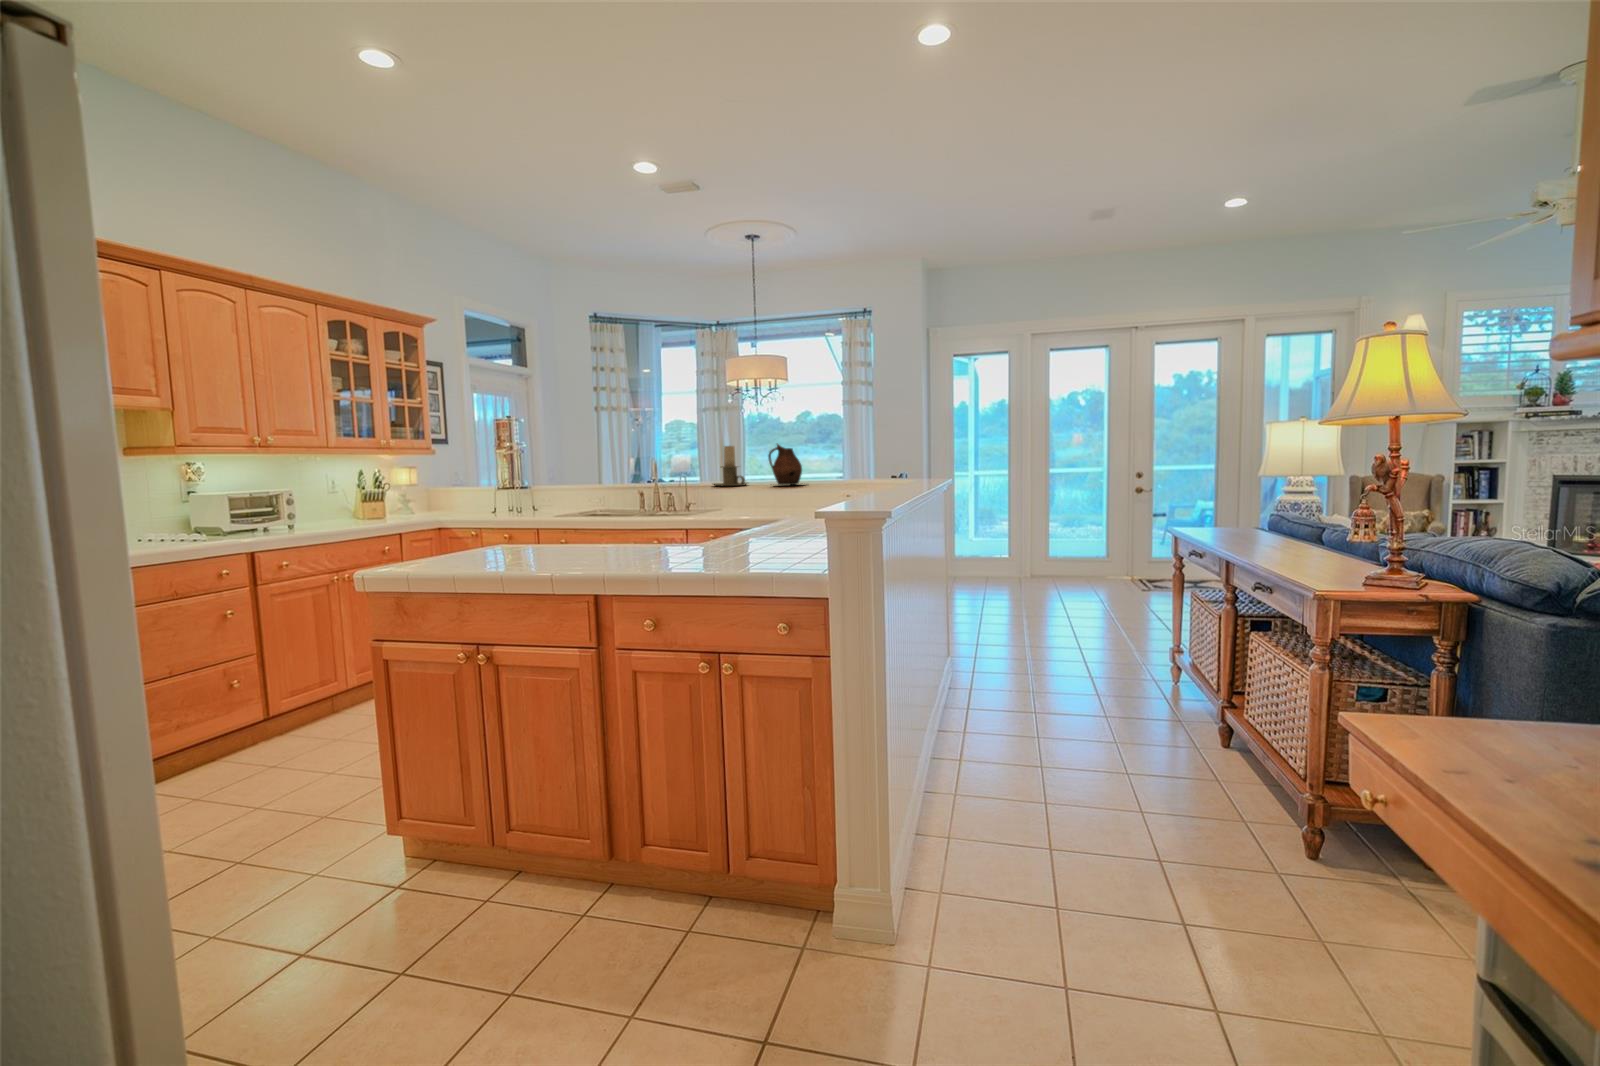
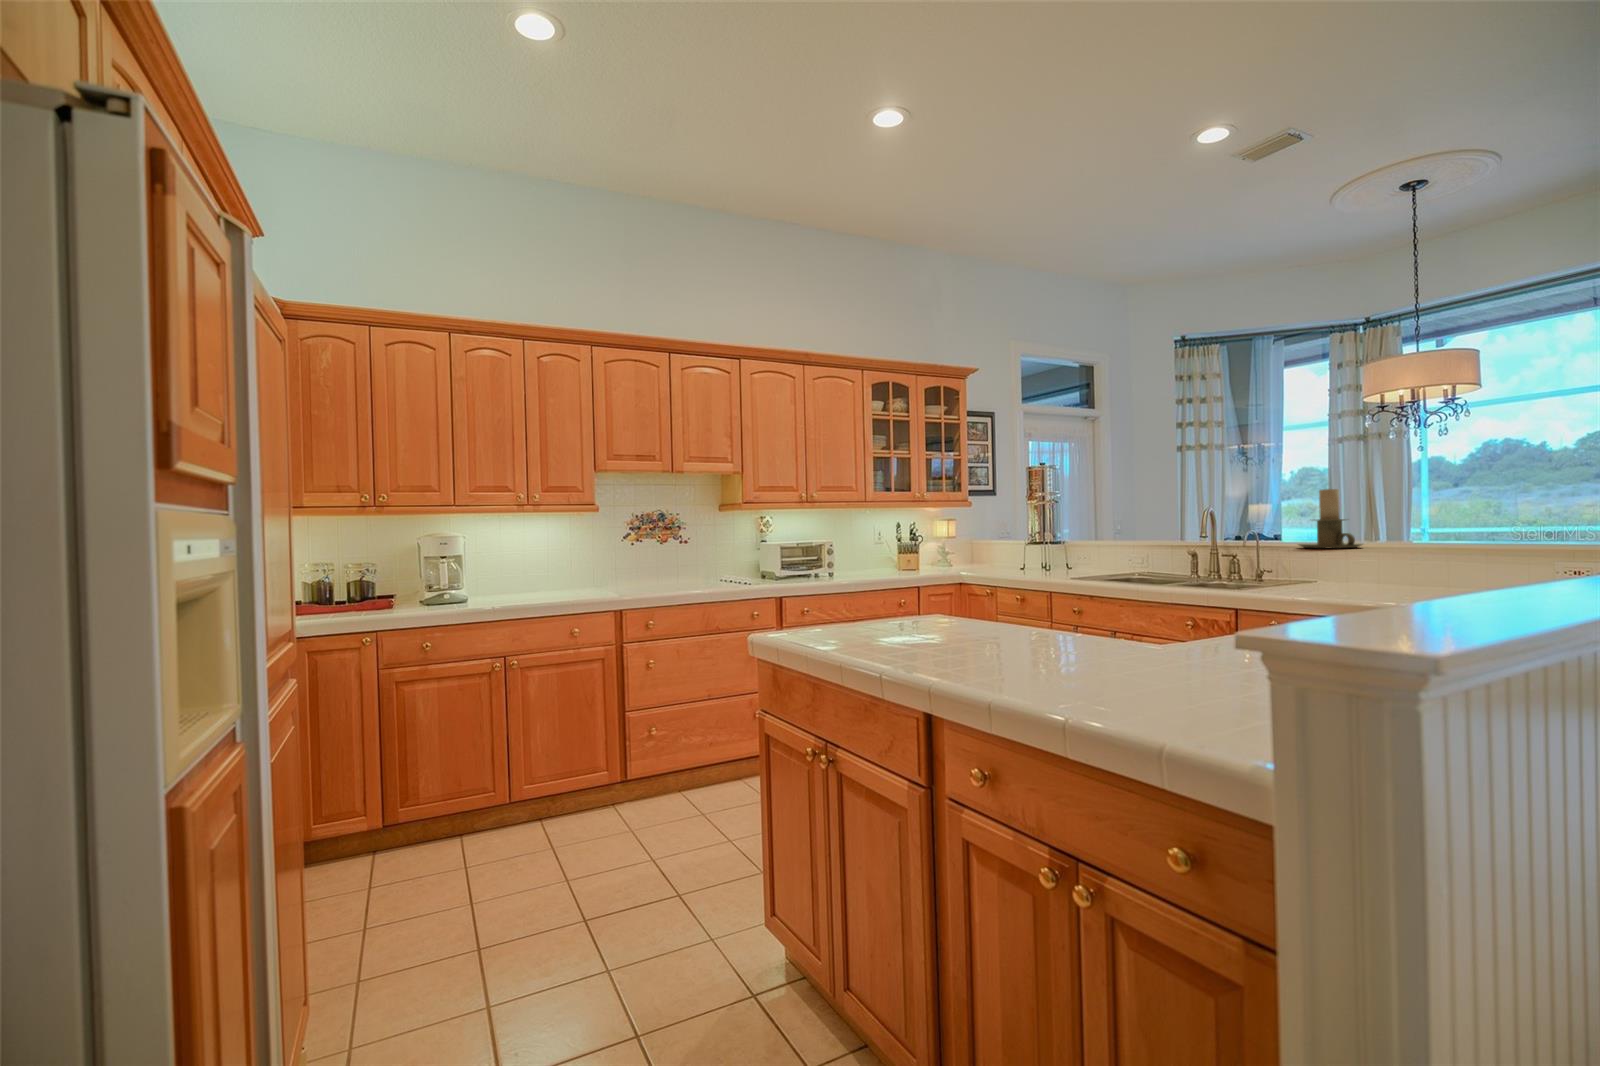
ceramic pitcher: present [768,444,802,485] -> none [1394,483,1478,550]

